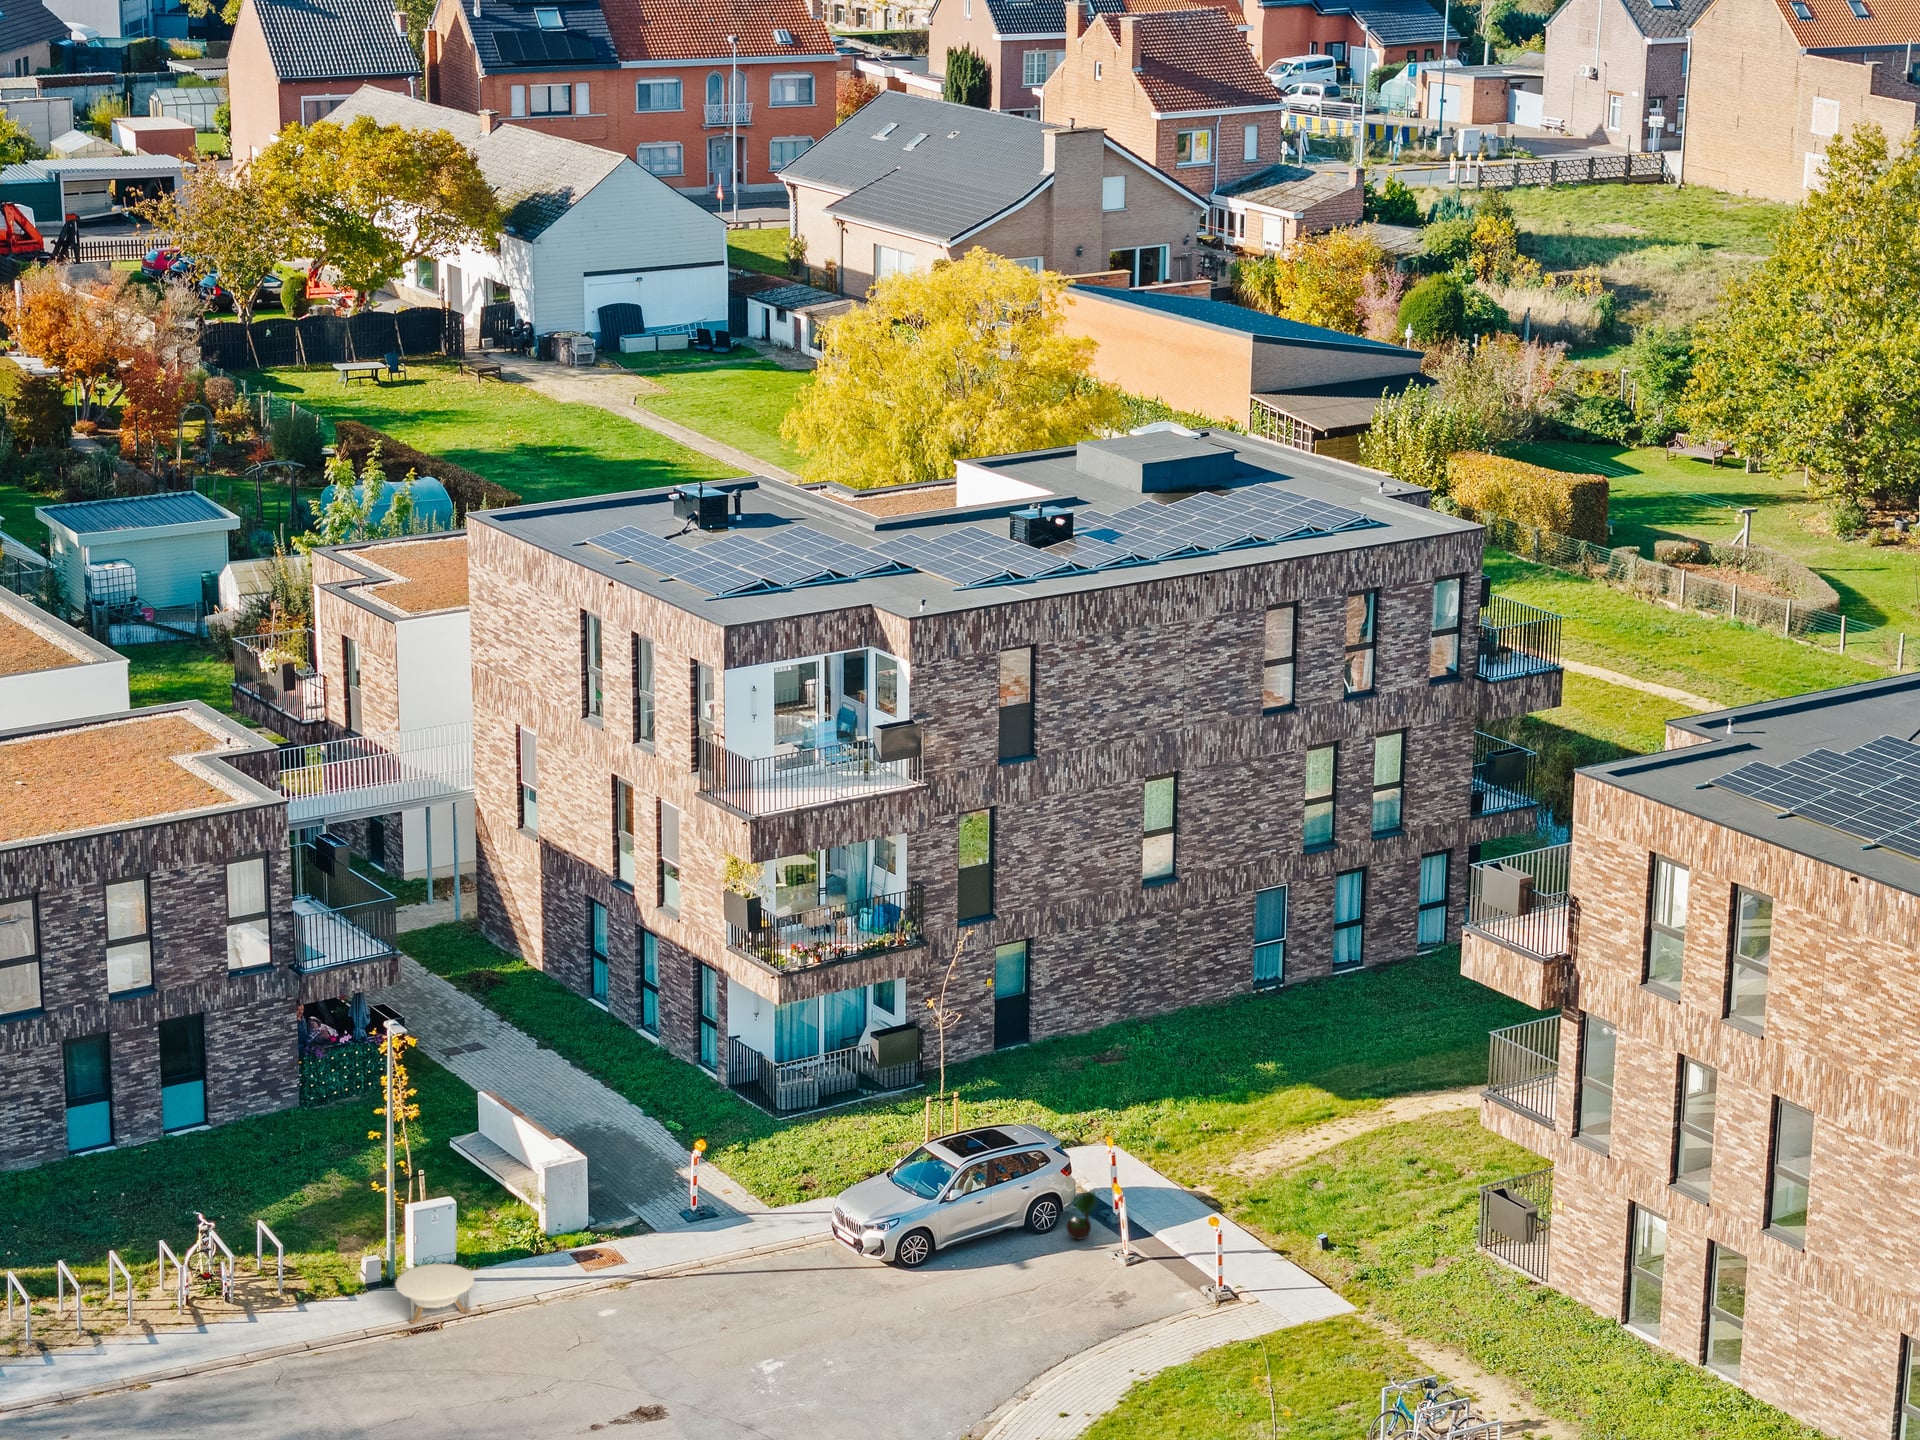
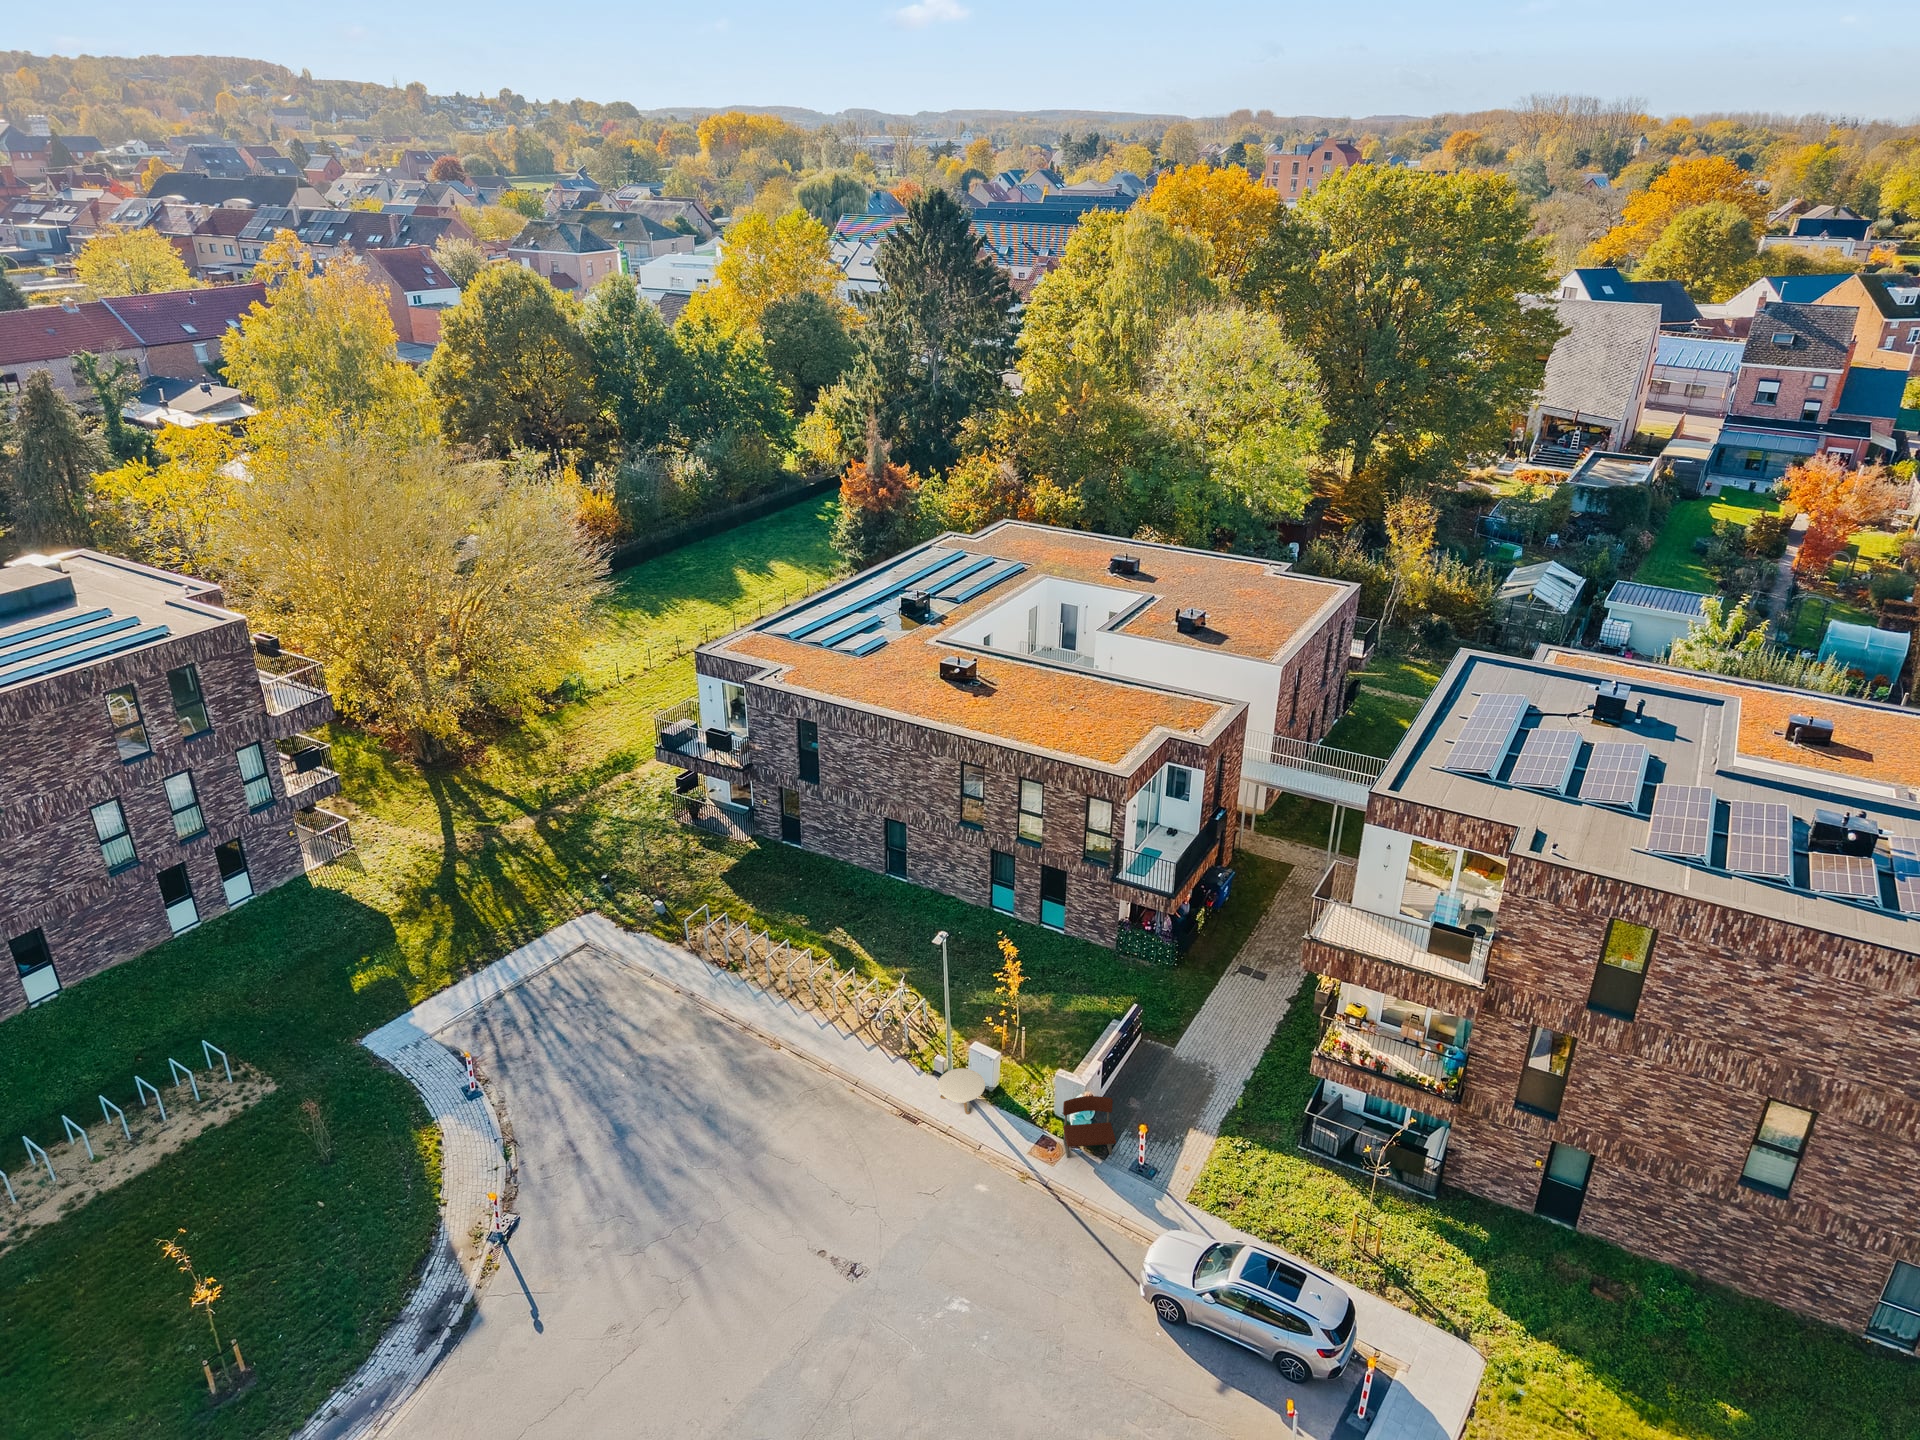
bench: none [599,1161,669,1268] -> present [1063,1096,1116,1158]
potted tree: present [1066,1190,1099,1239] -> none [1306,1365,1337,1404]

